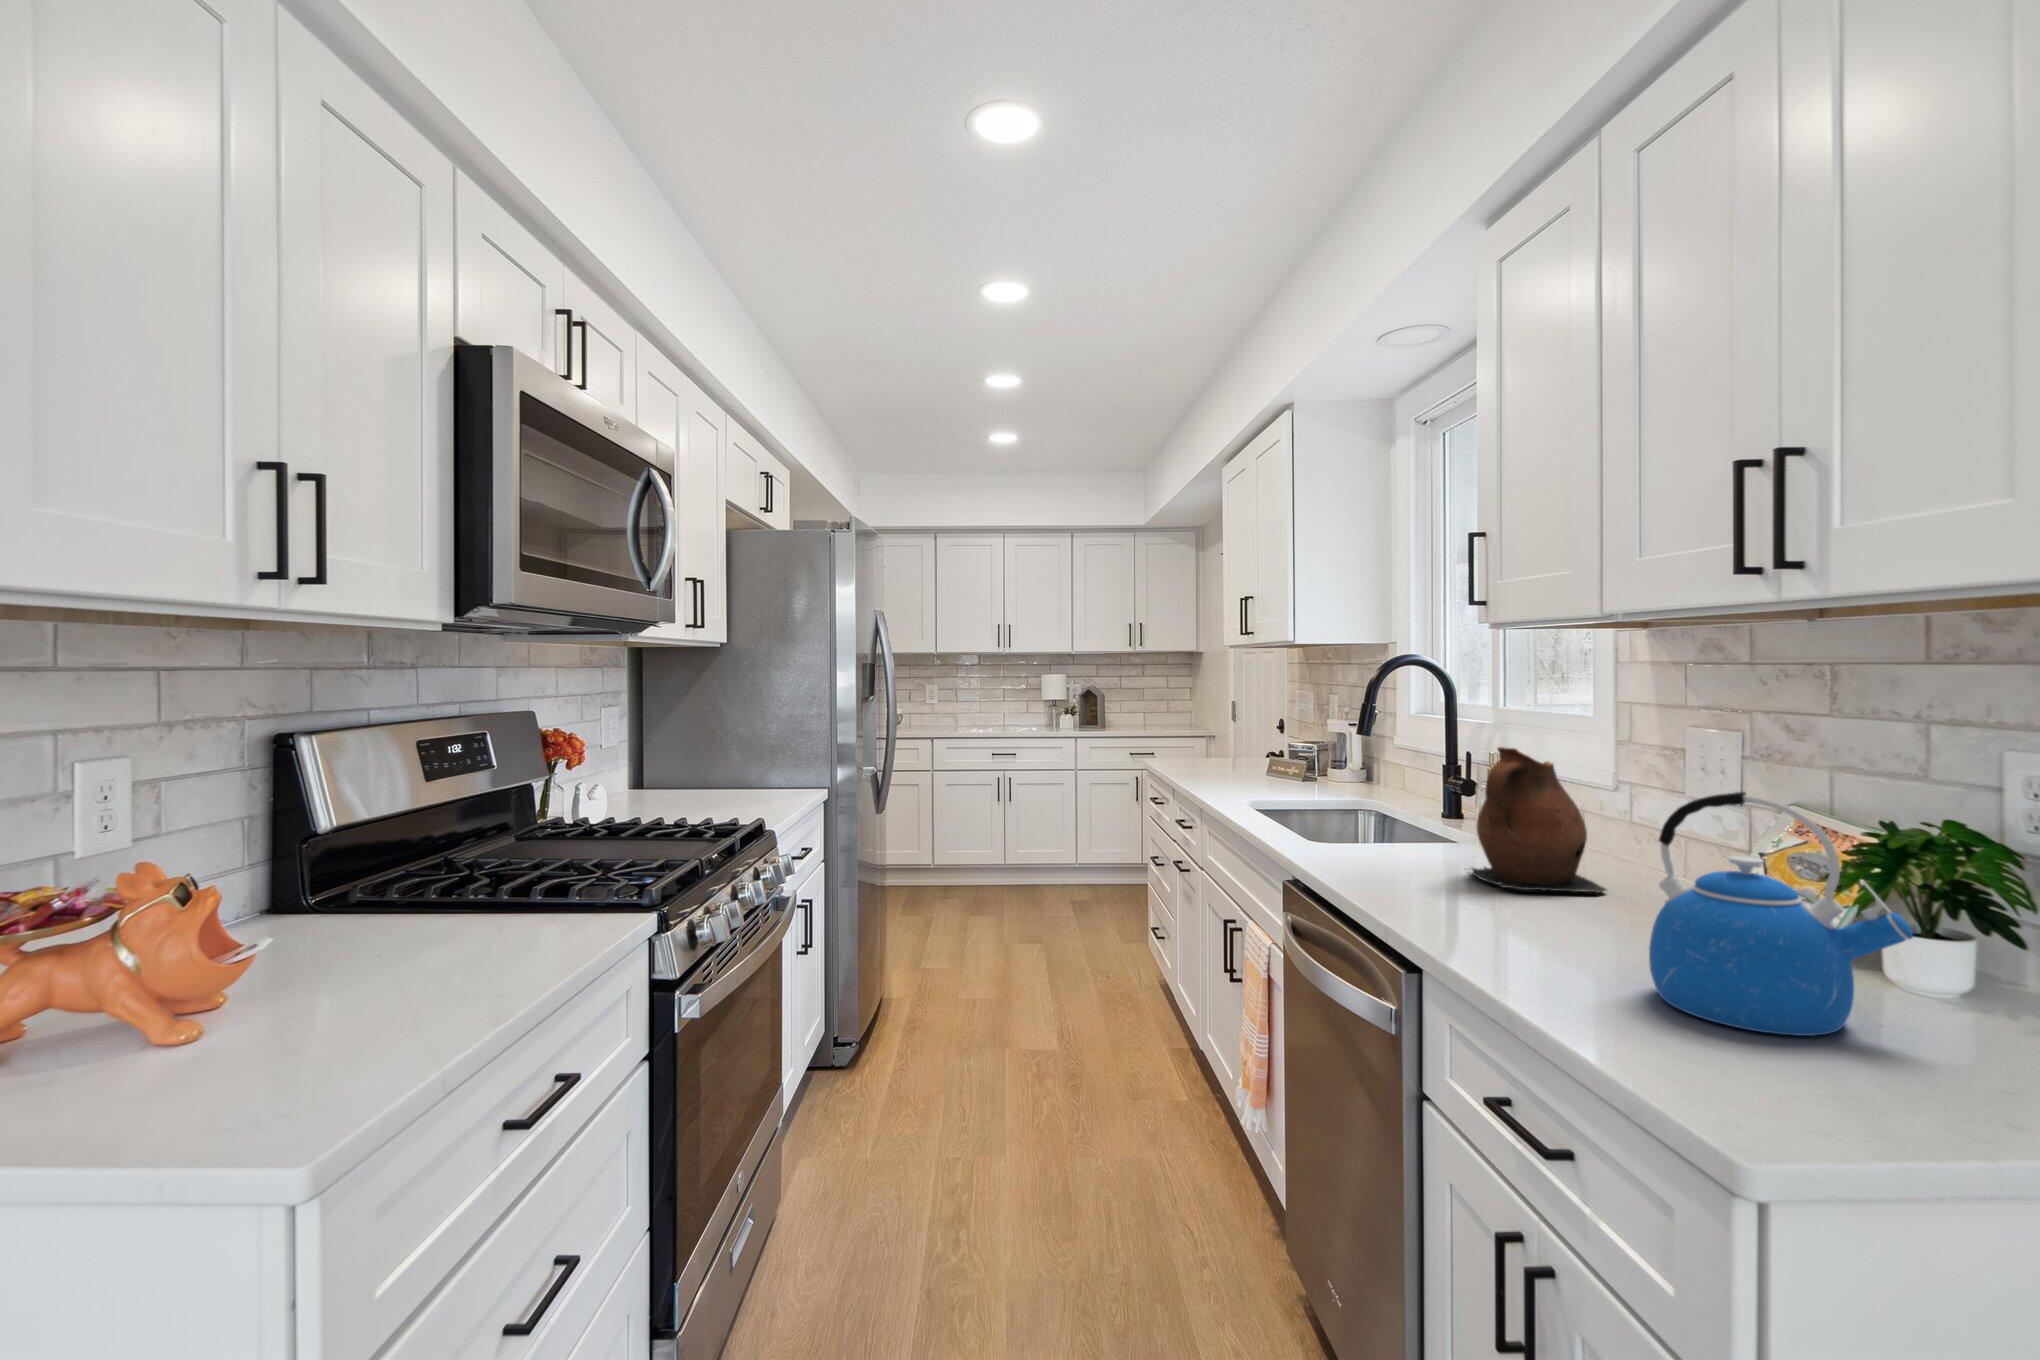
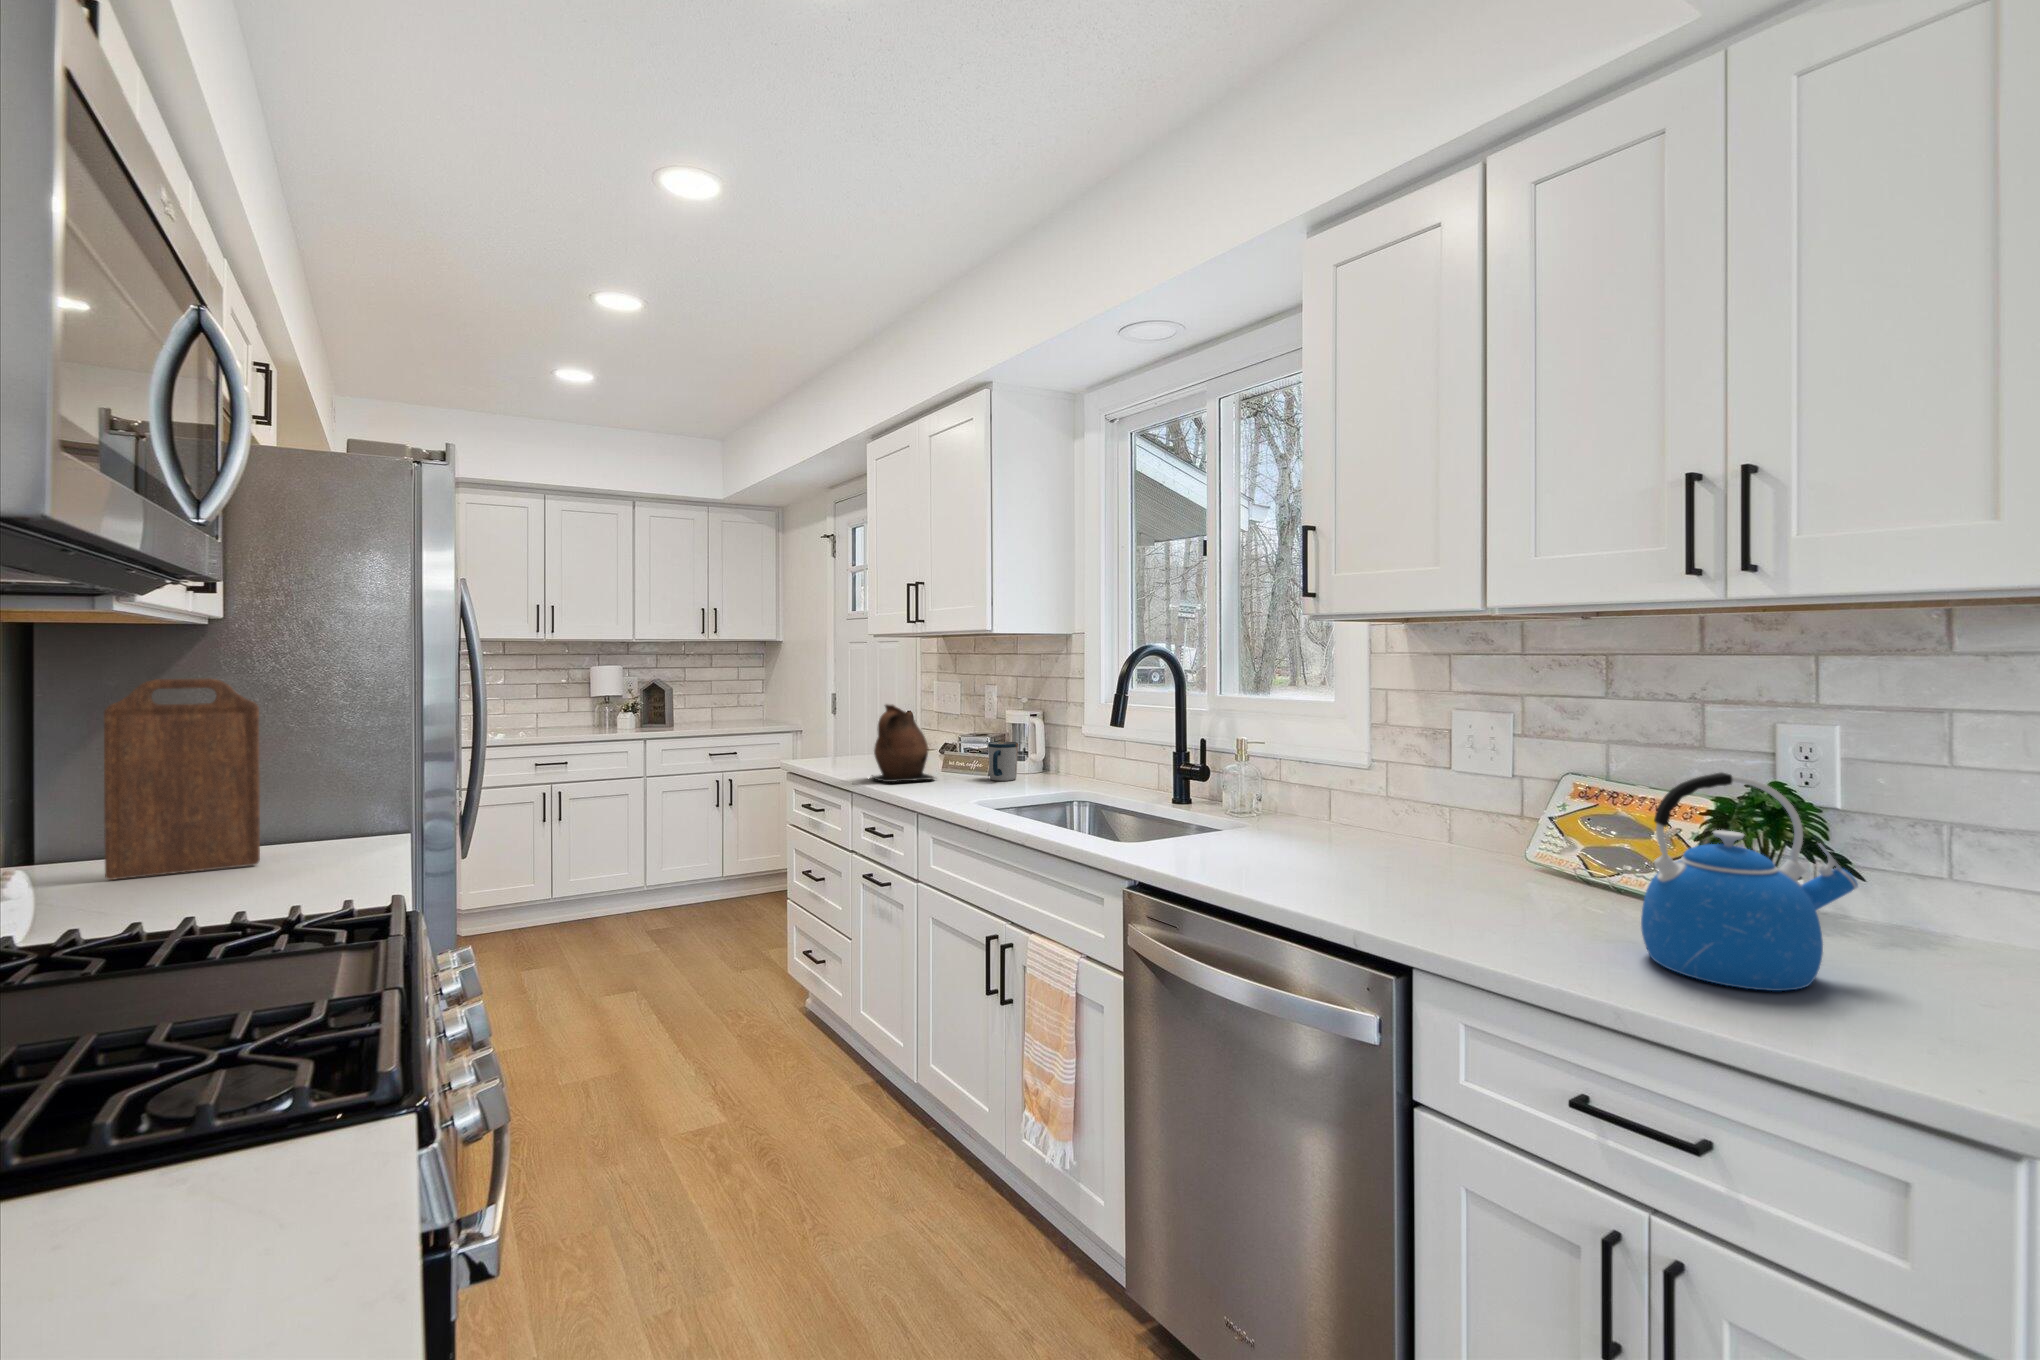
cutting board: none [690,681,758,795] -> present [104,678,260,880]
ceramic pitcher: present [1472,747,1606,894] -> present [872,704,935,782]
mug: none [1303,749,1335,788] -> present [988,742,1018,781]

